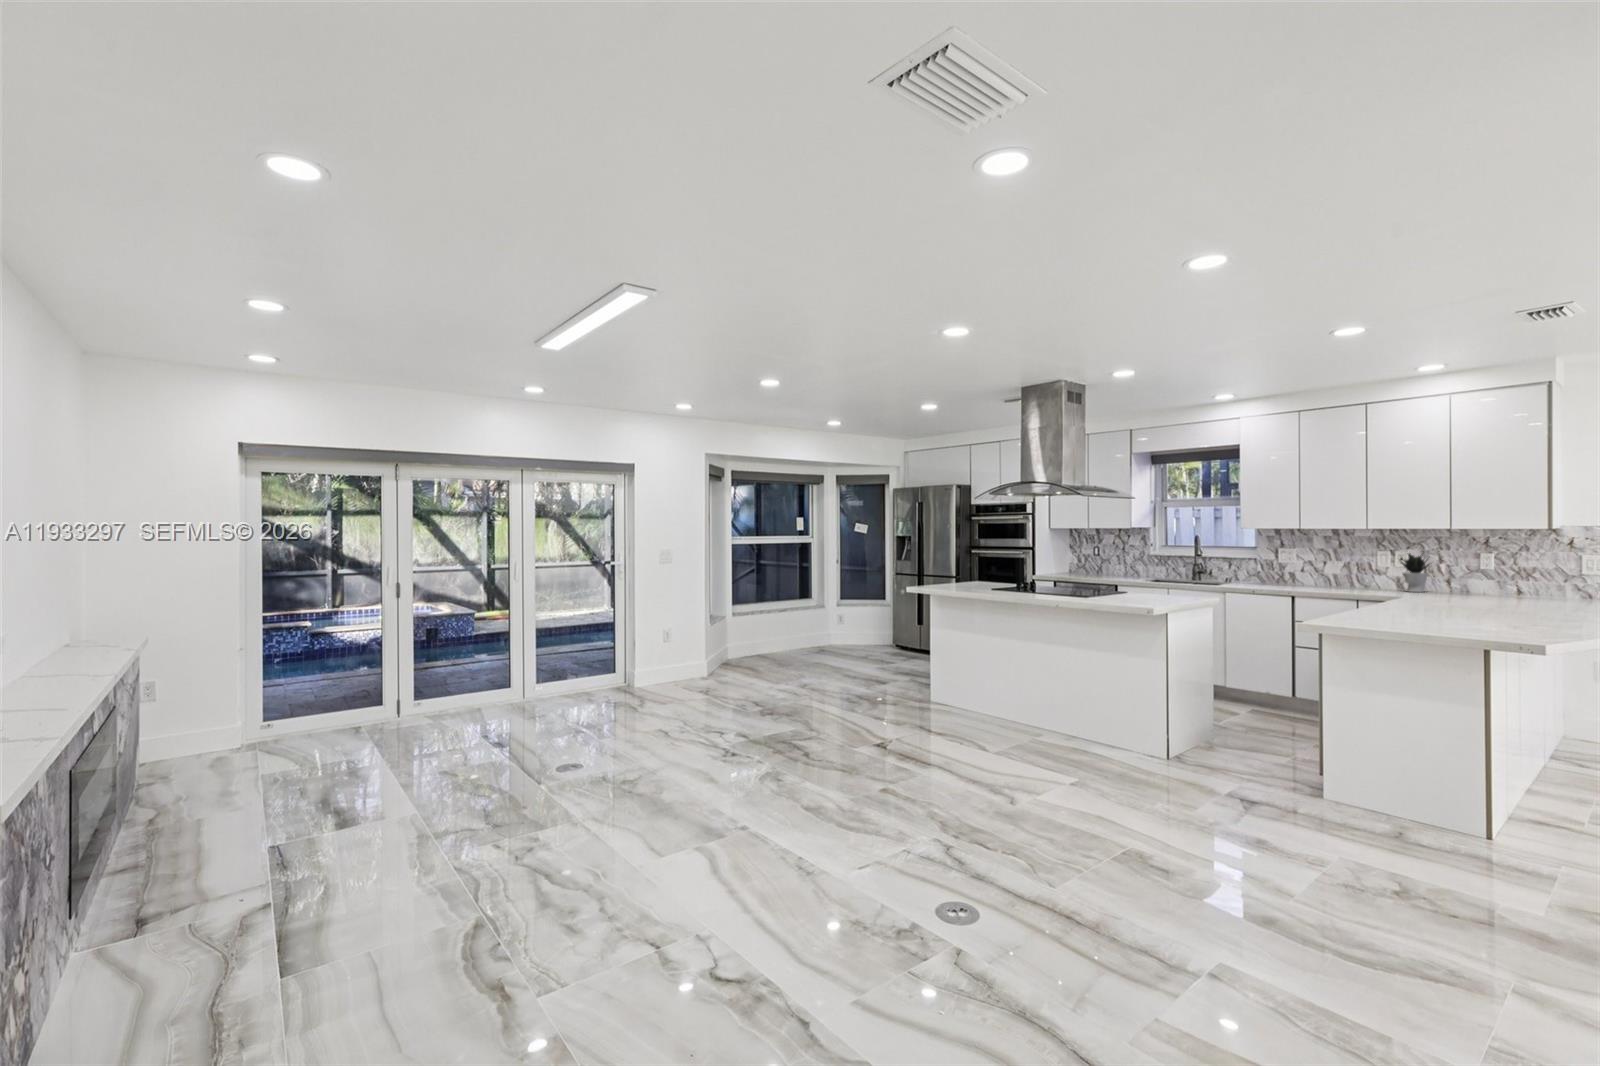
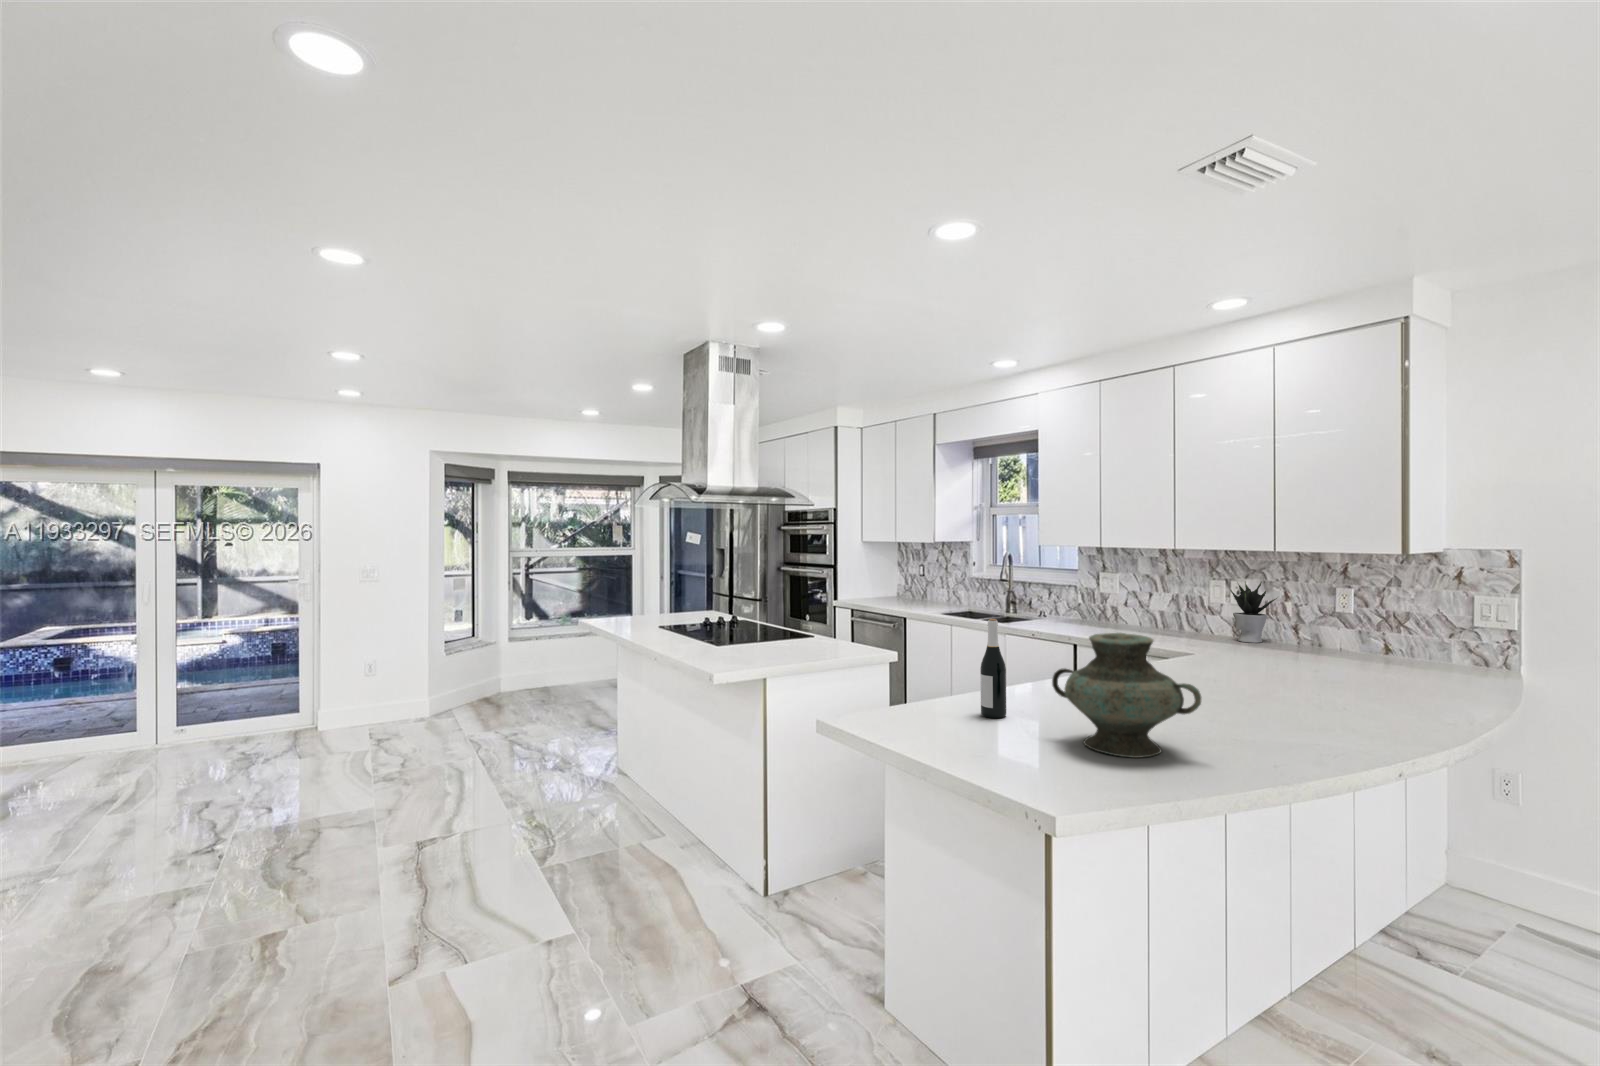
wine bottle: none [1369,561,1389,620] -> present [980,619,1006,718]
vase: none [1442,562,1550,629] -> present [1052,633,1201,758]

